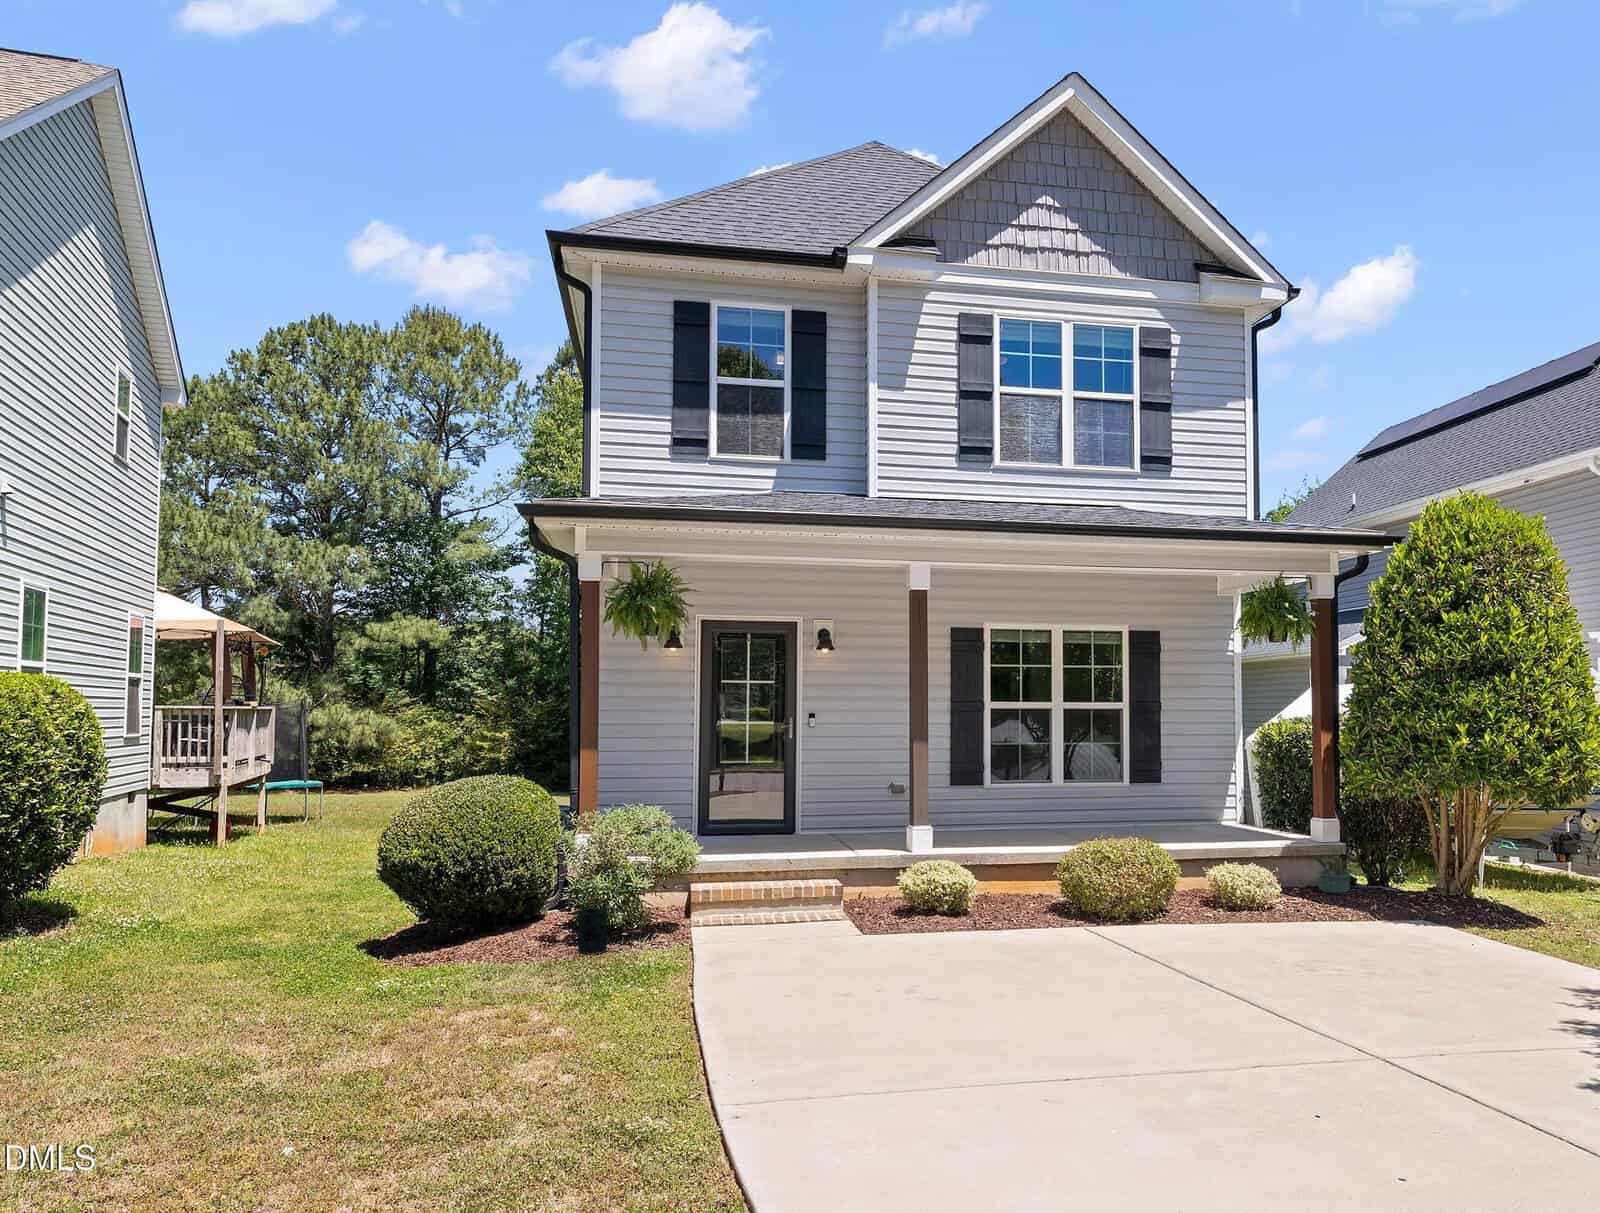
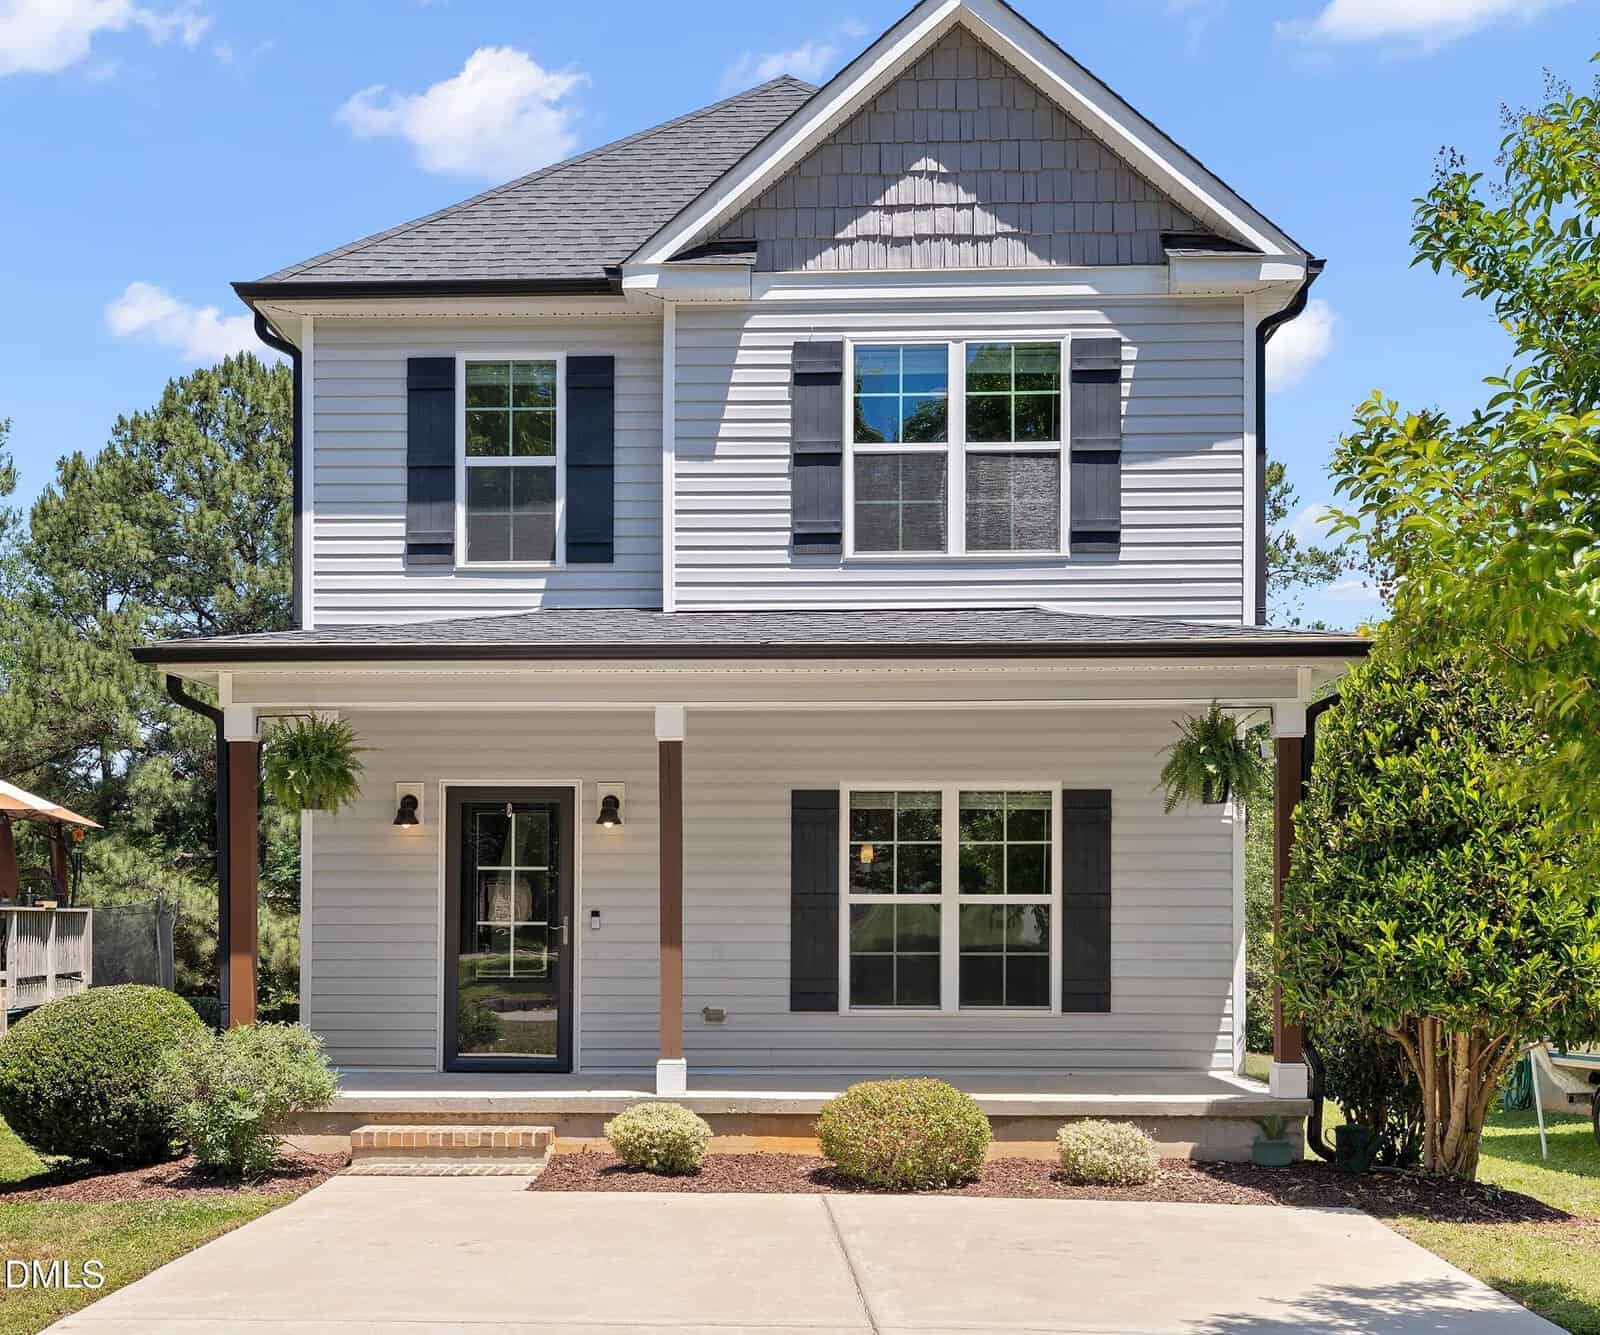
watering can: present [578,904,607,954] -> present [1325,1121,1397,1173]

